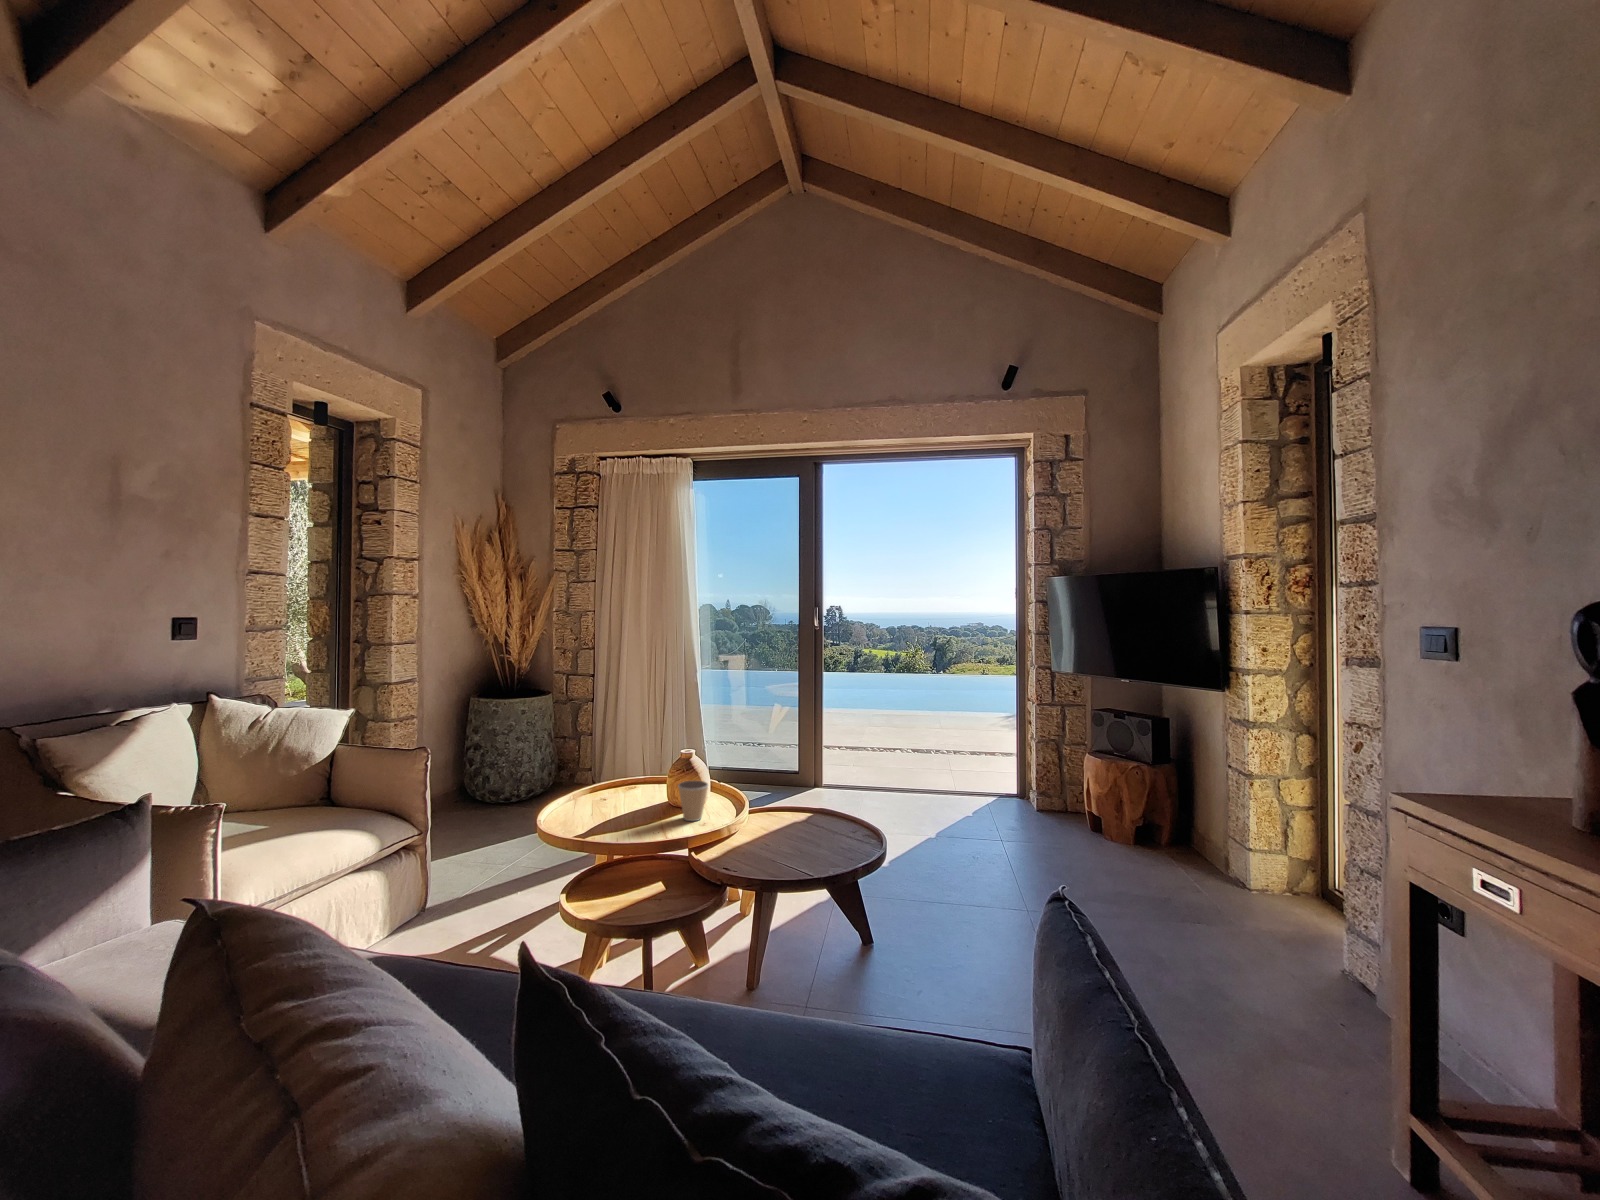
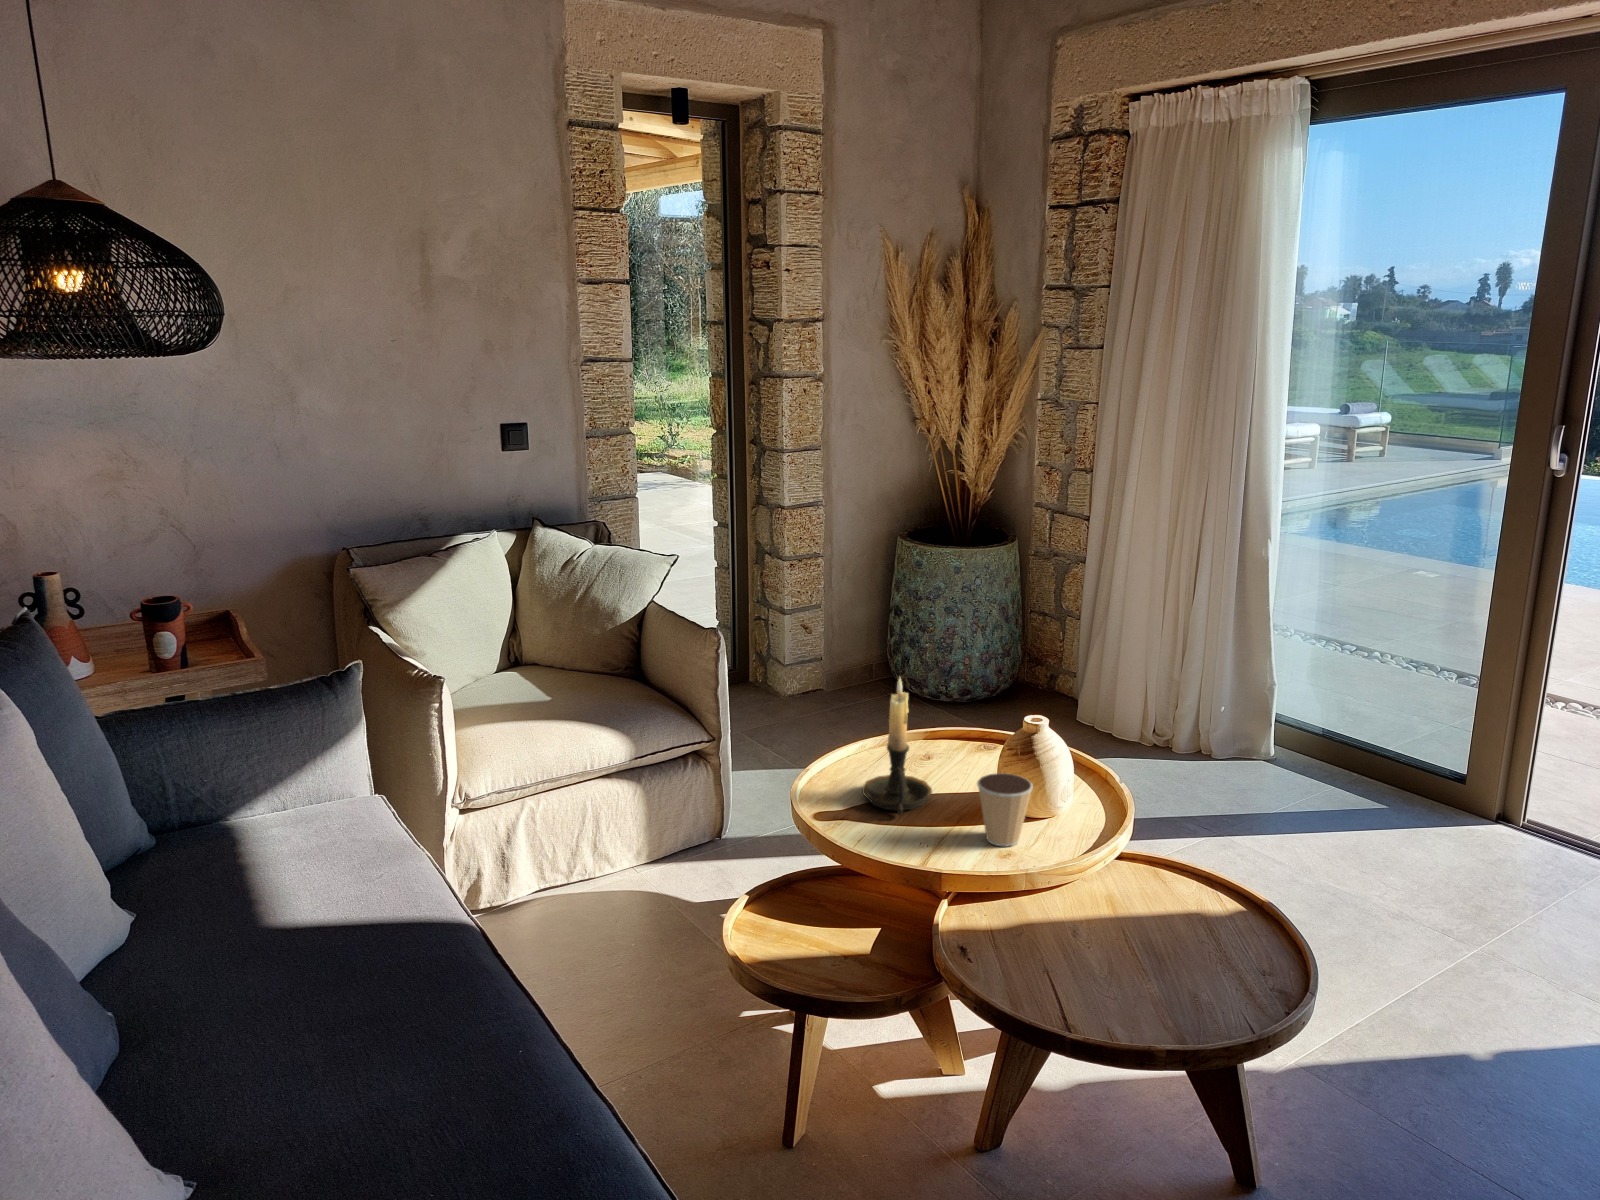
candle holder: none [593,738,637,822] -> present [862,678,932,815]

